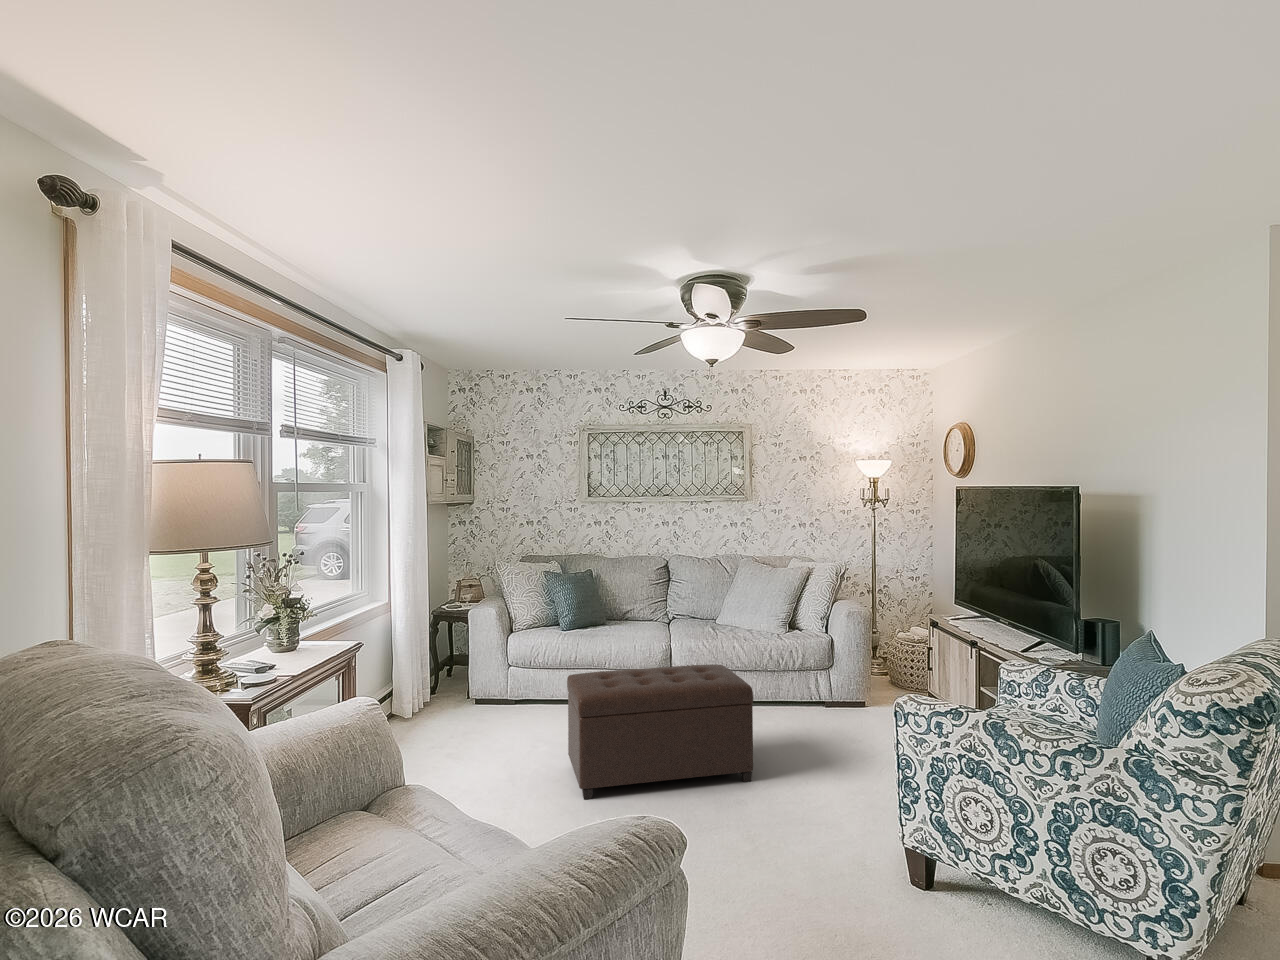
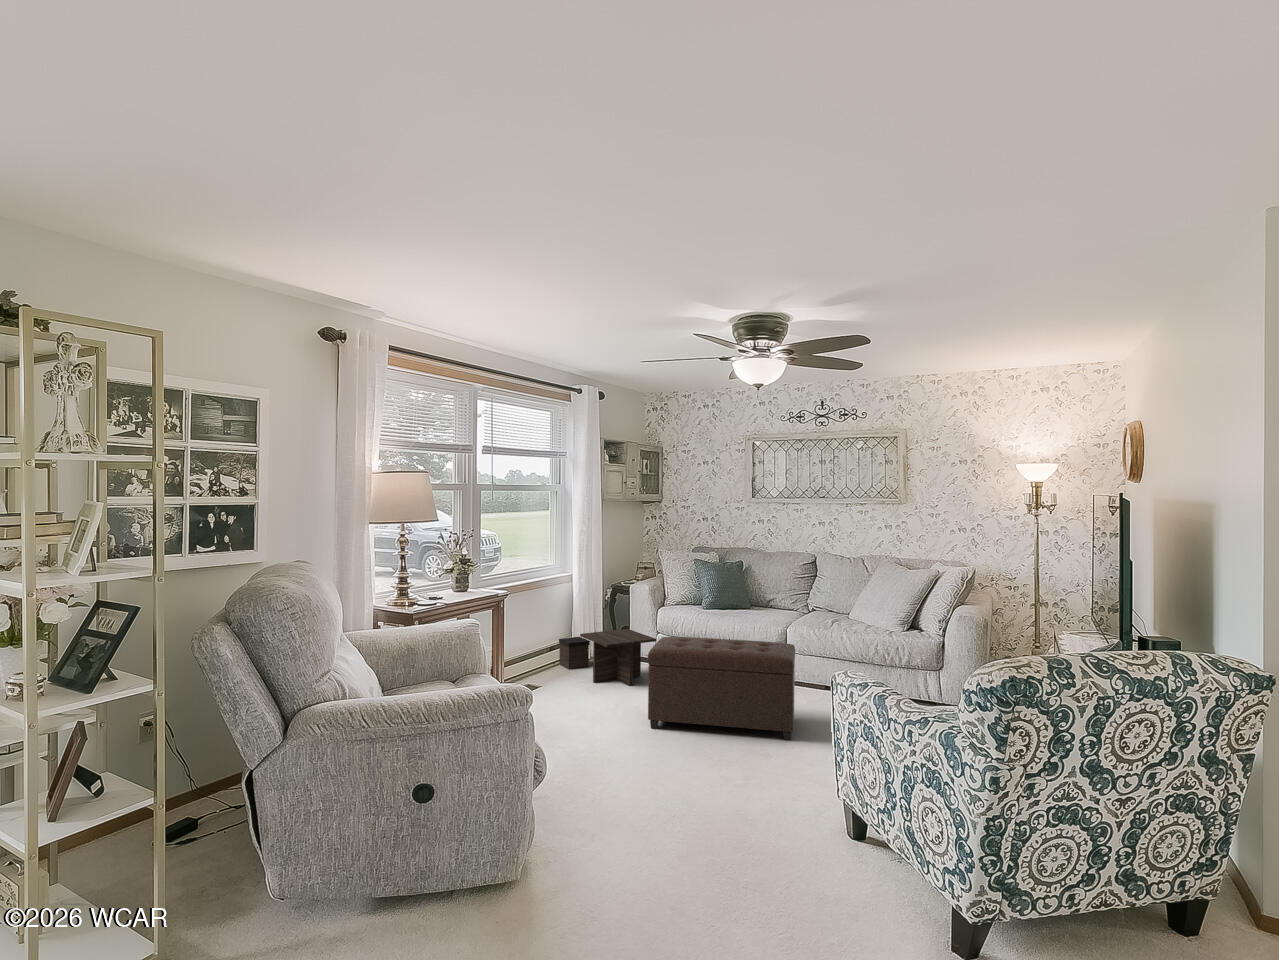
coffee table: none [381,665,529,743] -> present [559,629,656,686]

